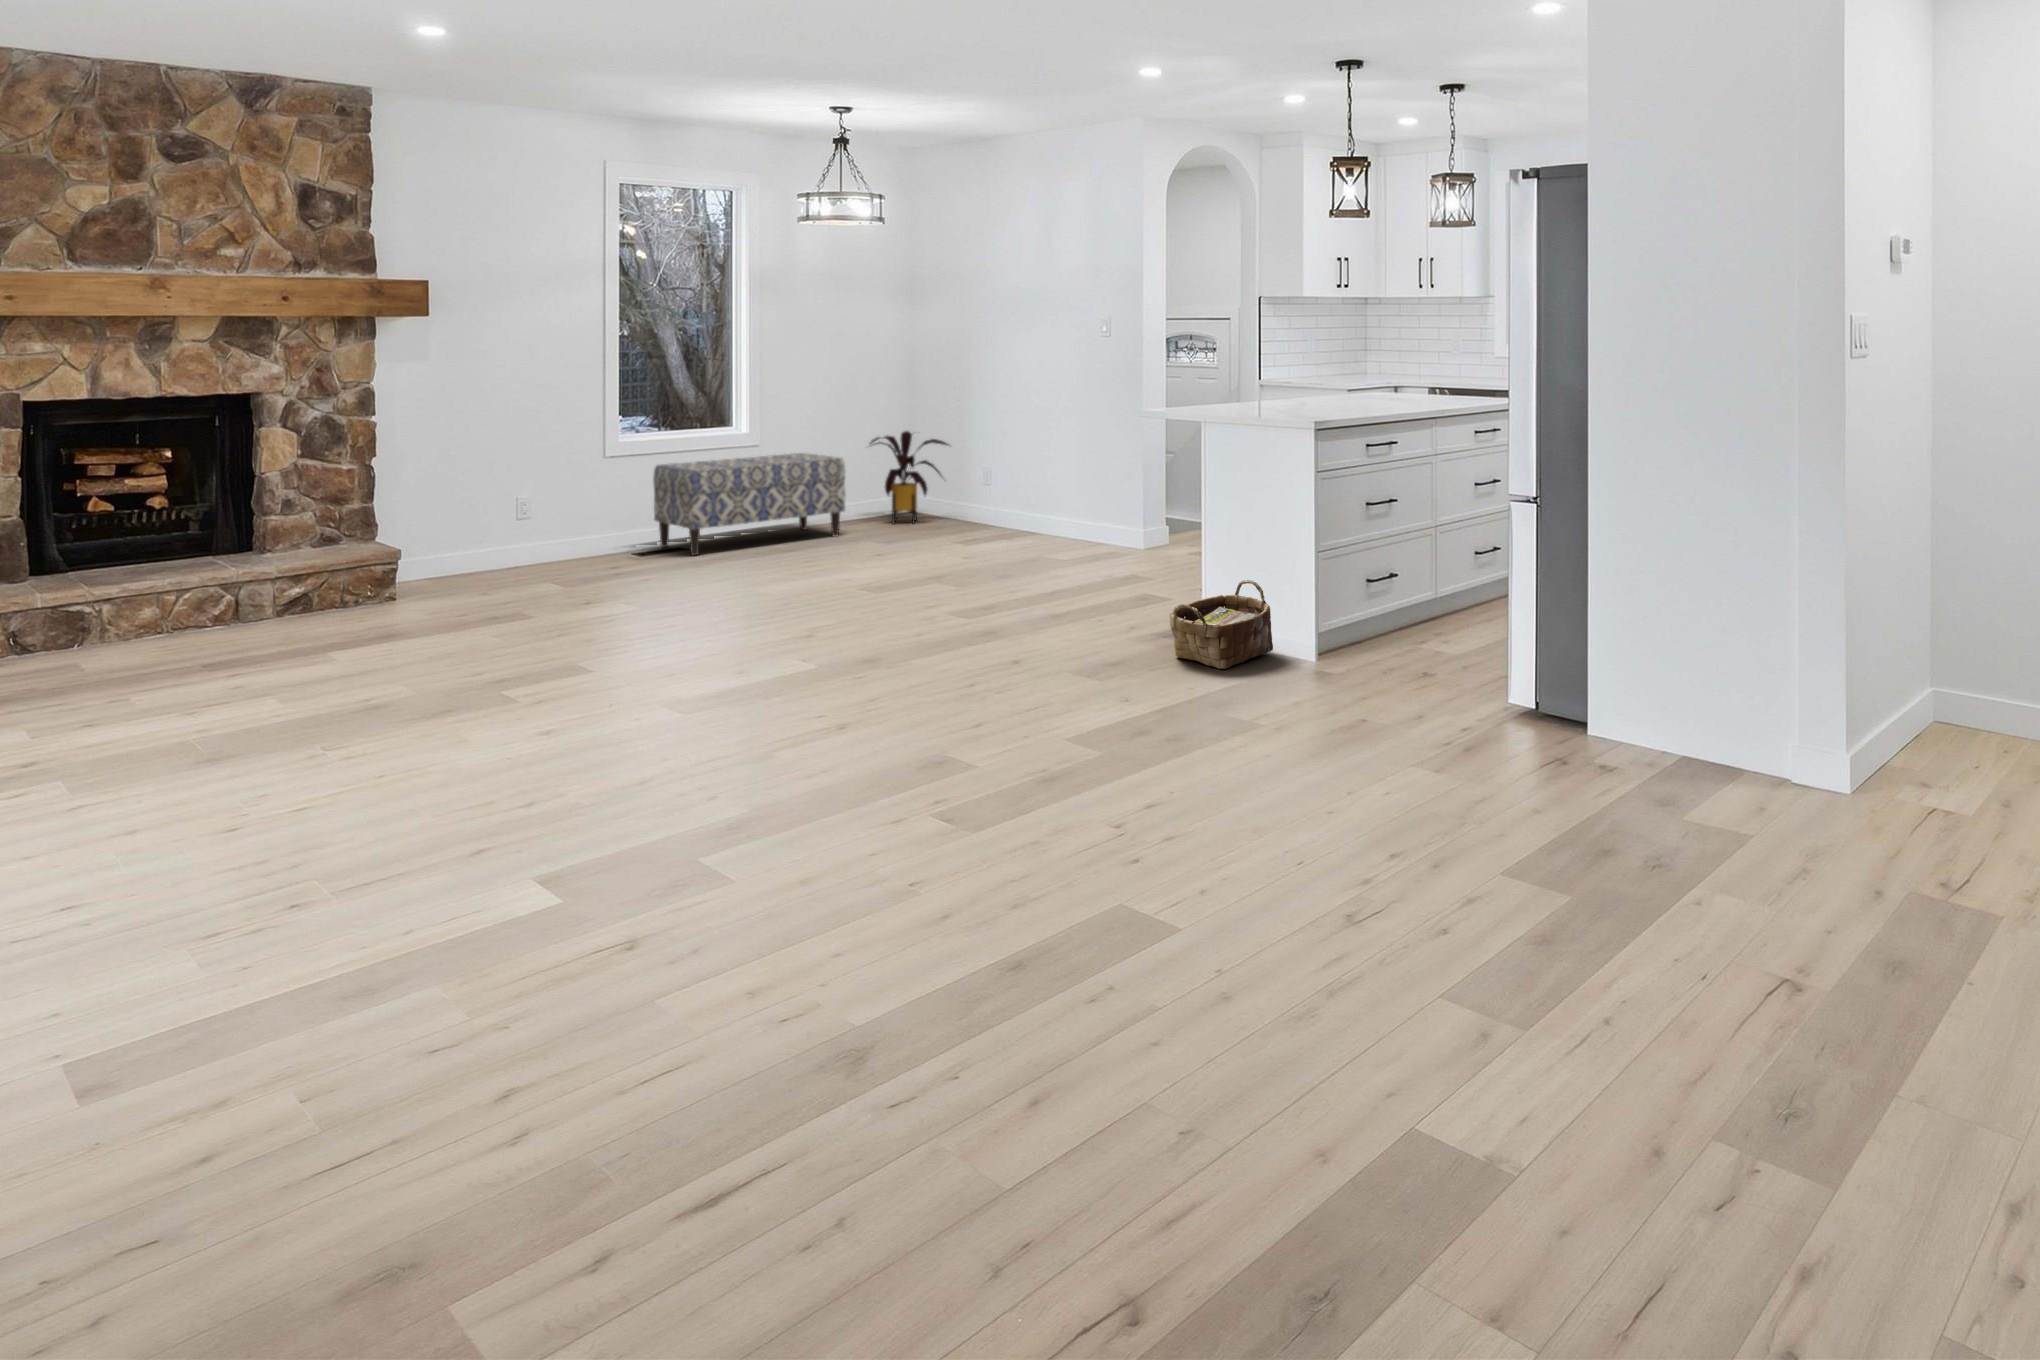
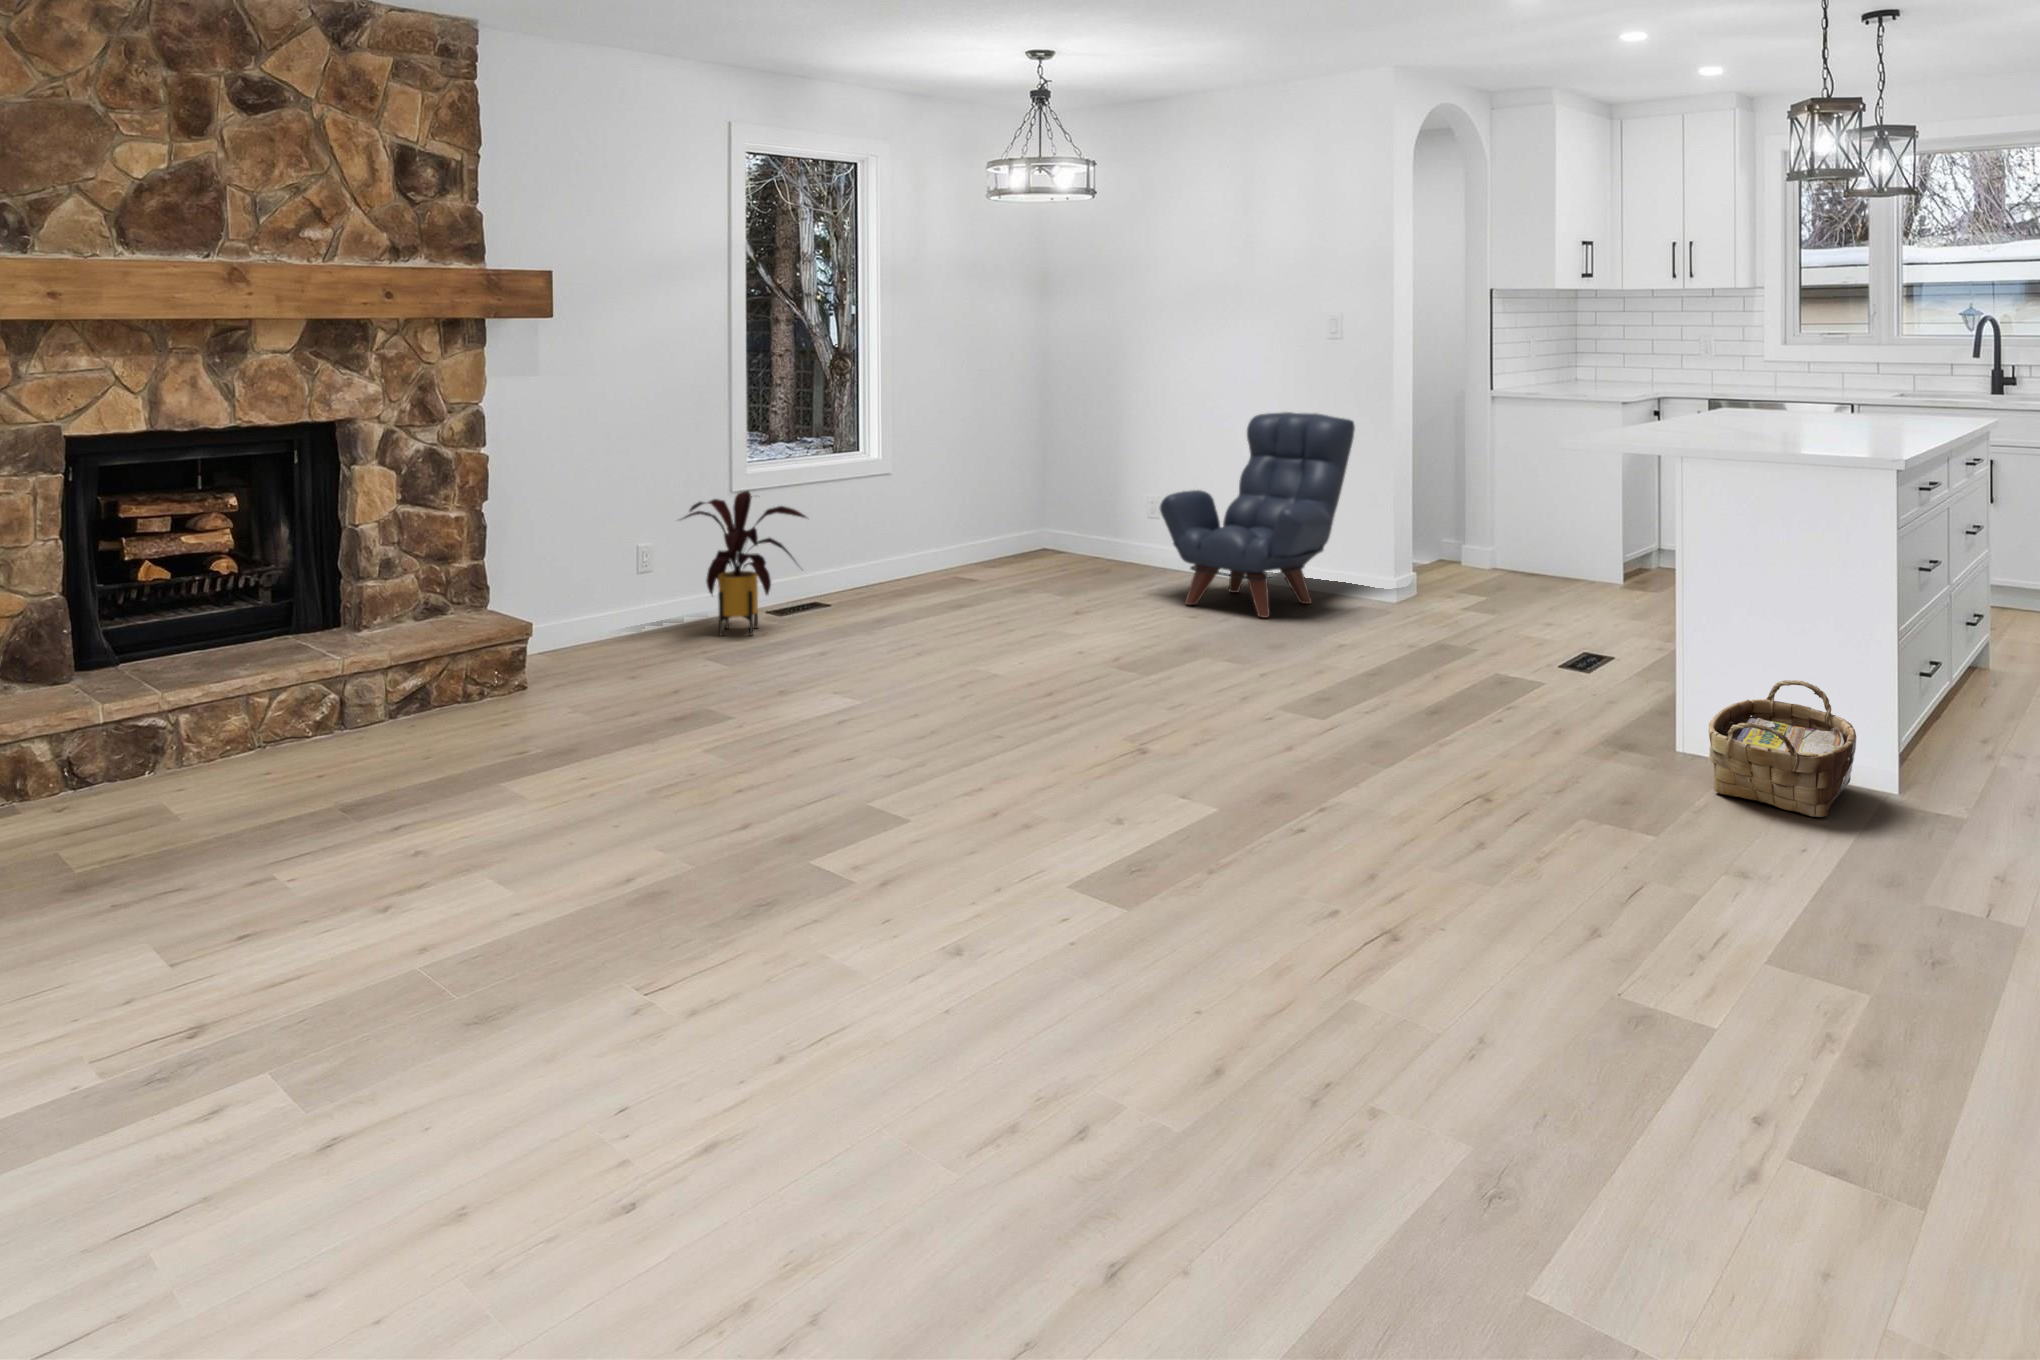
armchair: none [951,398,1114,559] -> present [1160,412,1355,618]
house plant: present [870,431,948,523] -> present [682,491,806,636]
bench: present [653,453,845,555] -> none [788,480,1008,614]

